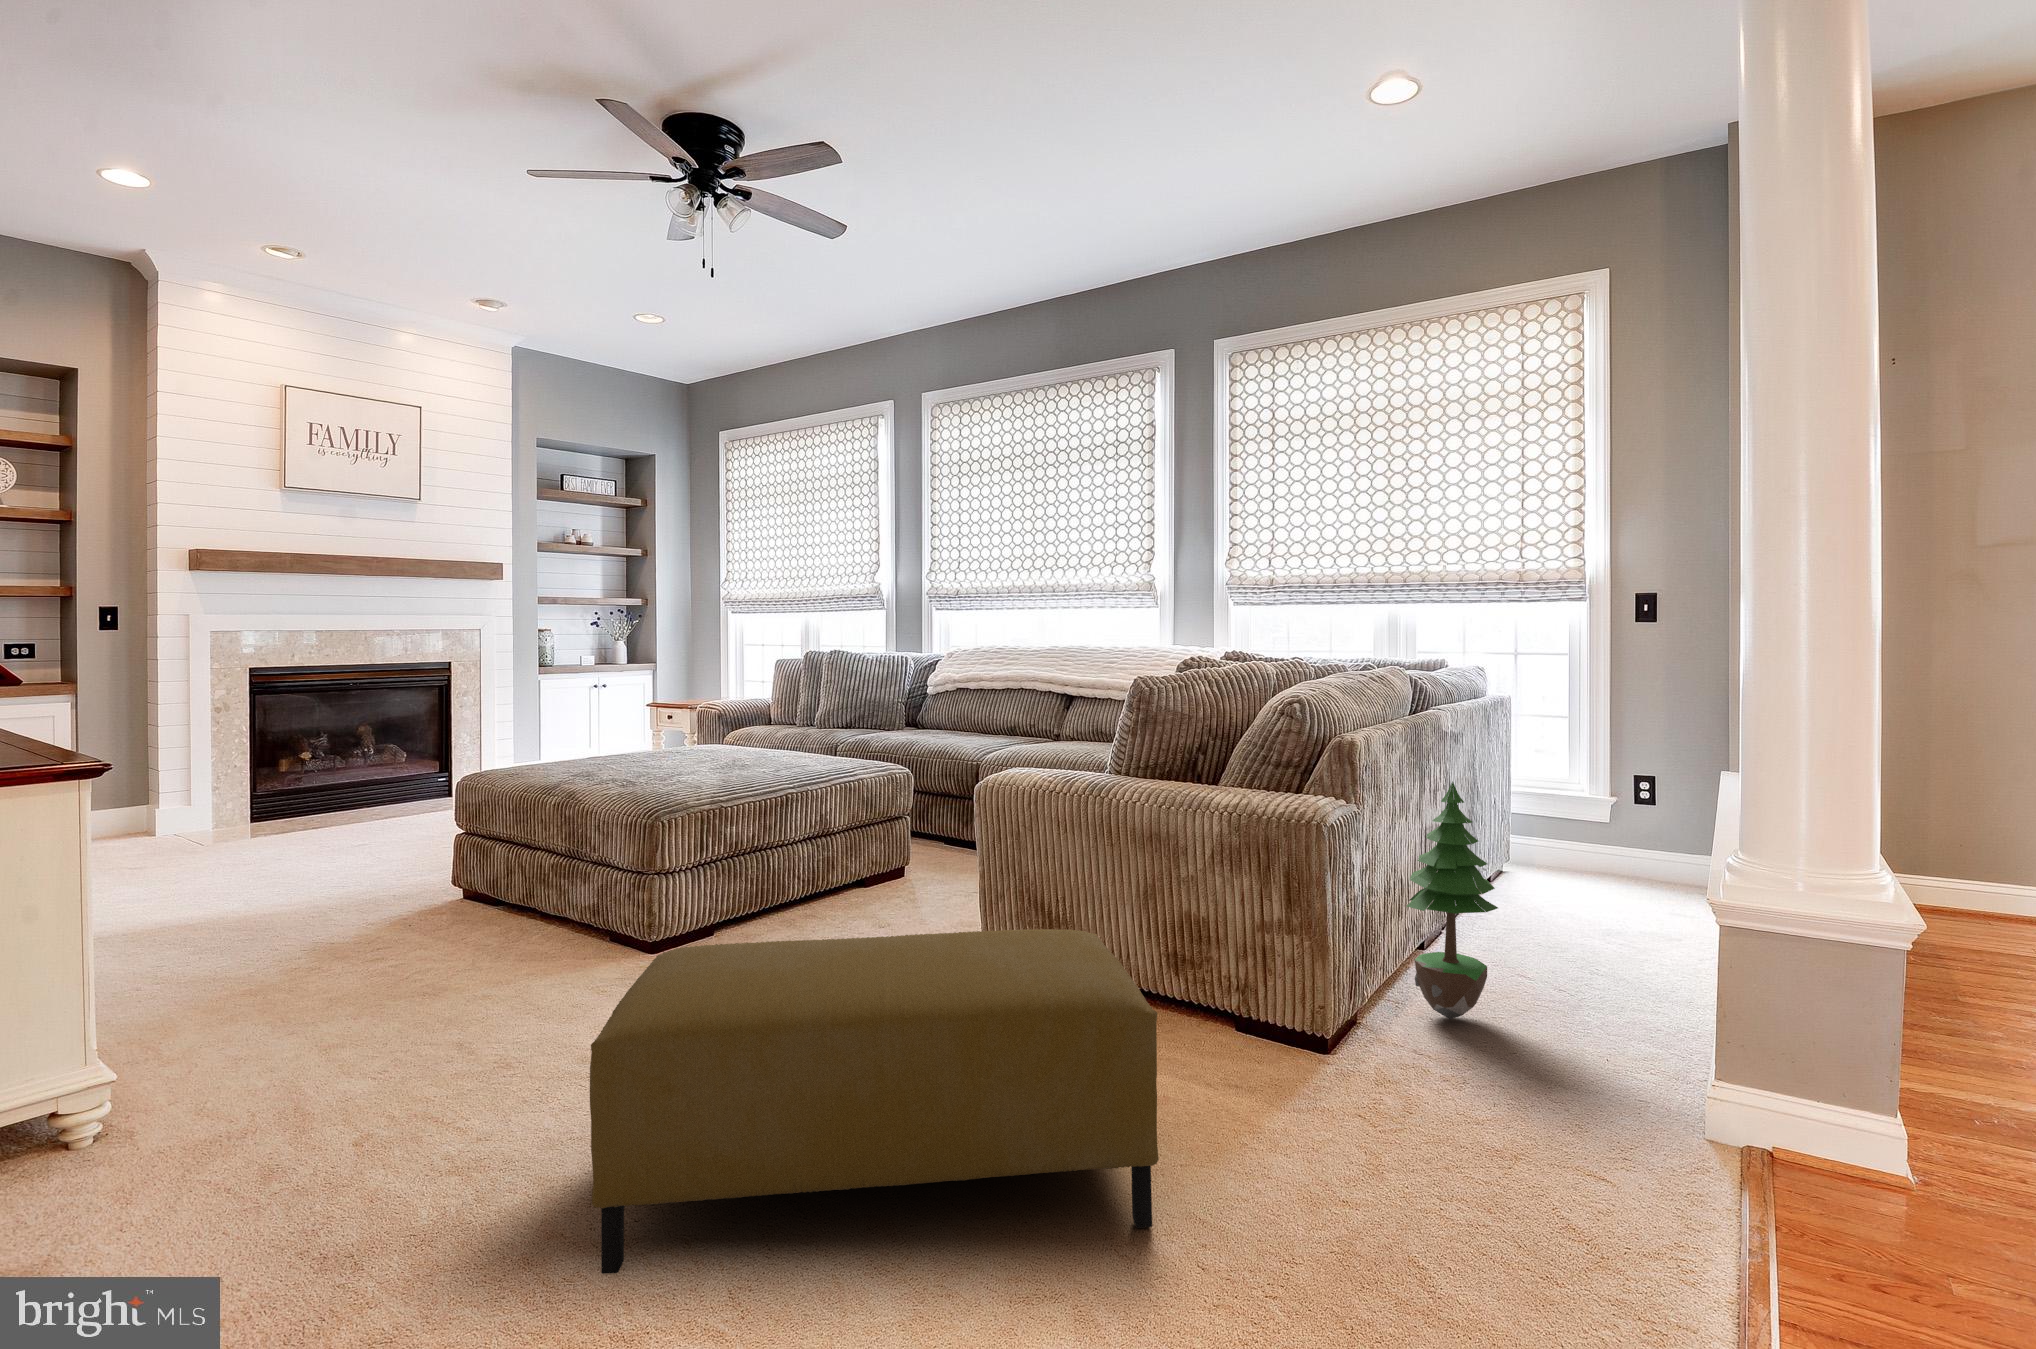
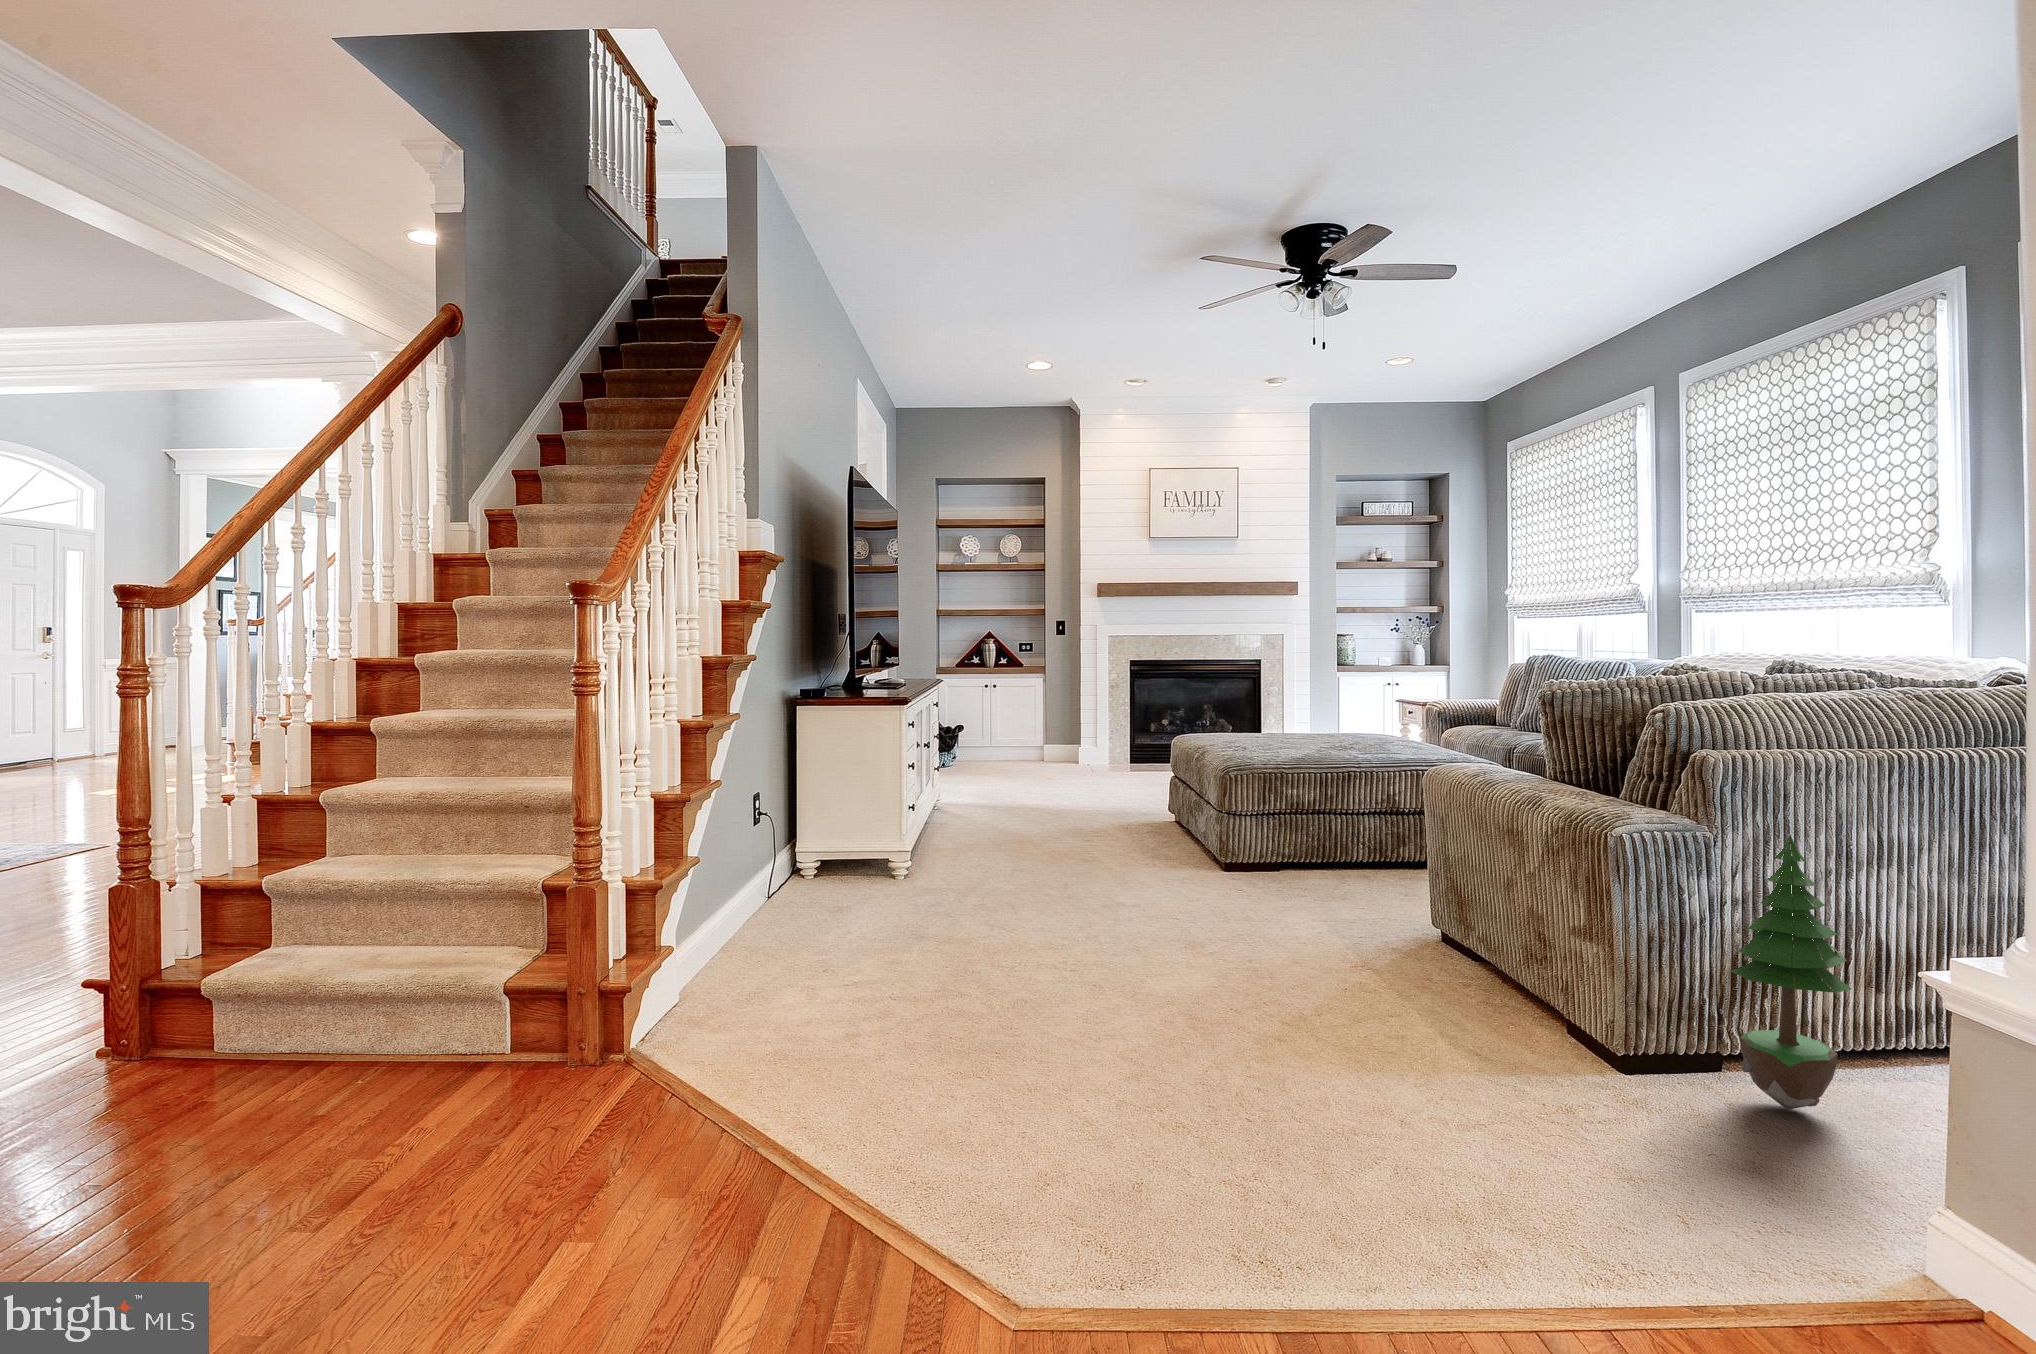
ottoman: present [590,929,1159,1274] -> none [961,850,1307,1081]

